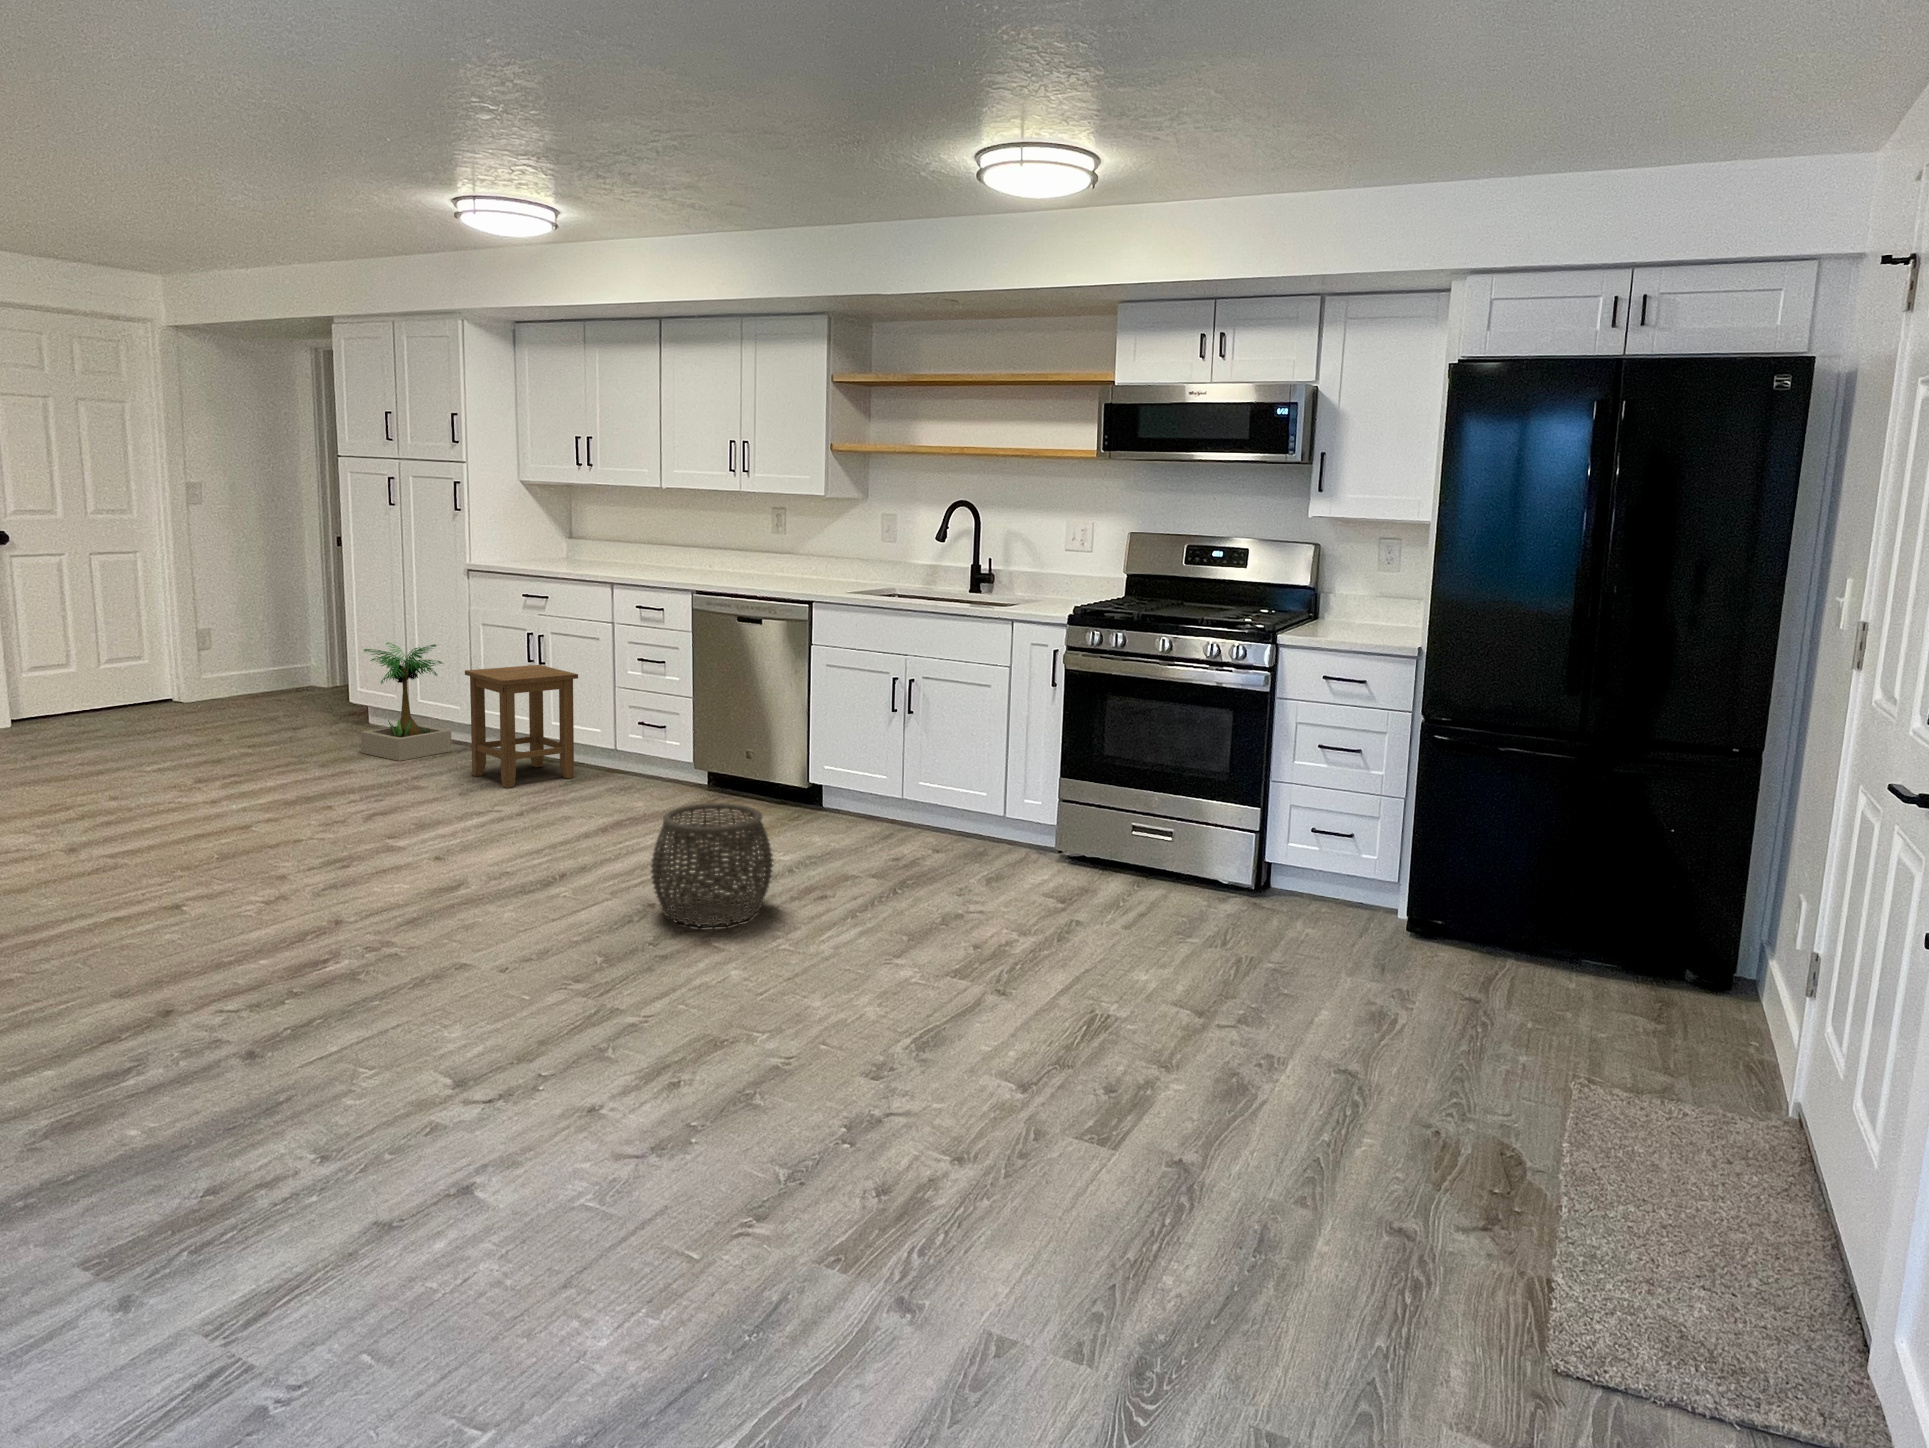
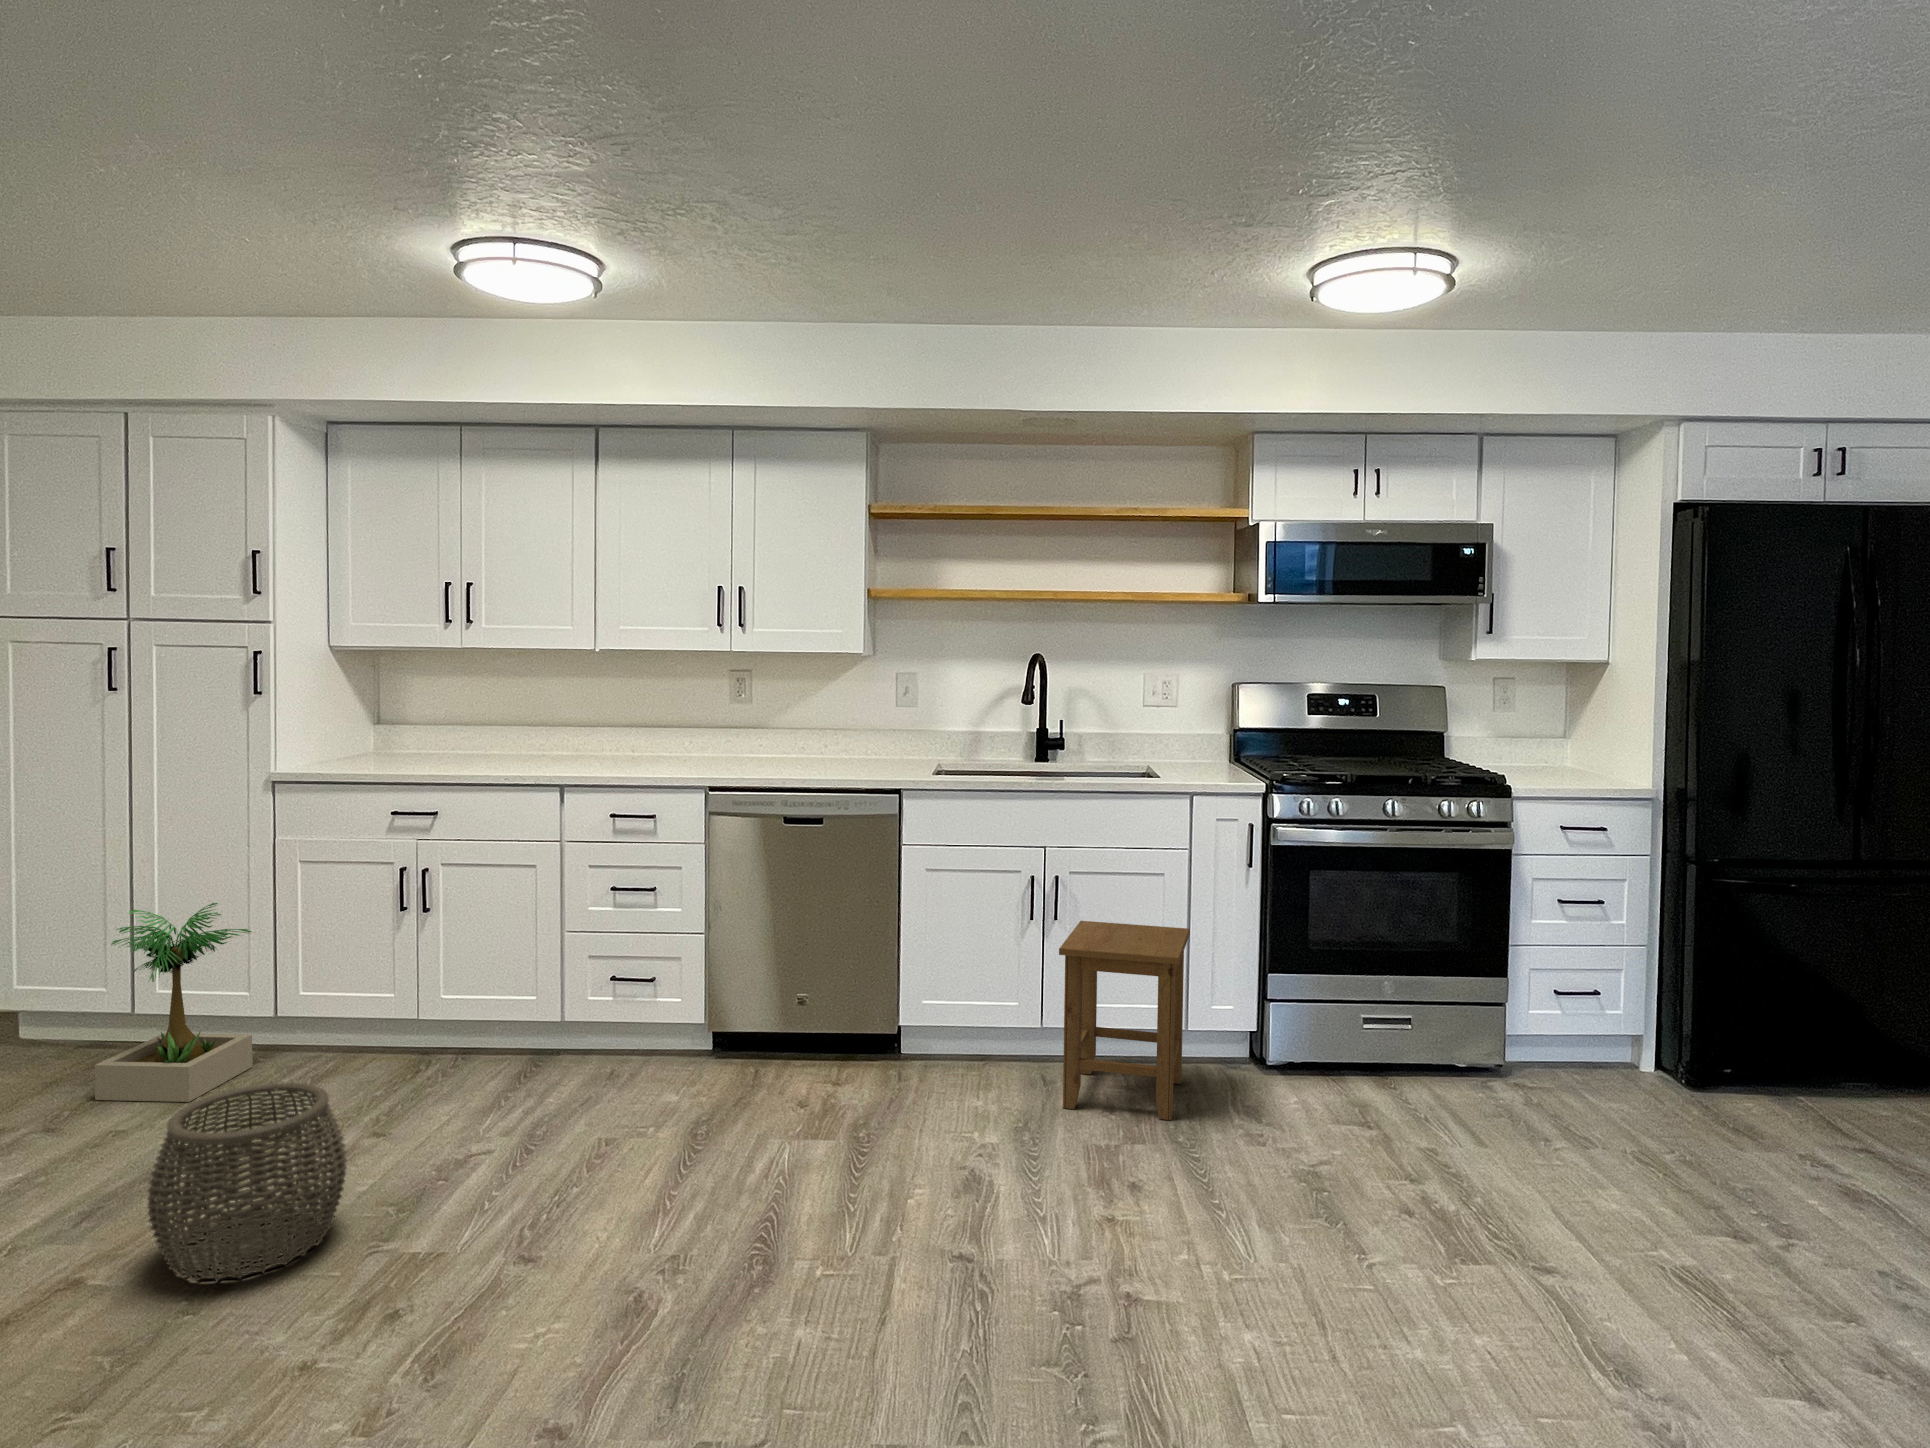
stool: present [465,665,578,788] -> present [1059,921,1190,1120]
woven basket: present [651,803,773,926] -> present [148,1083,347,1281]

